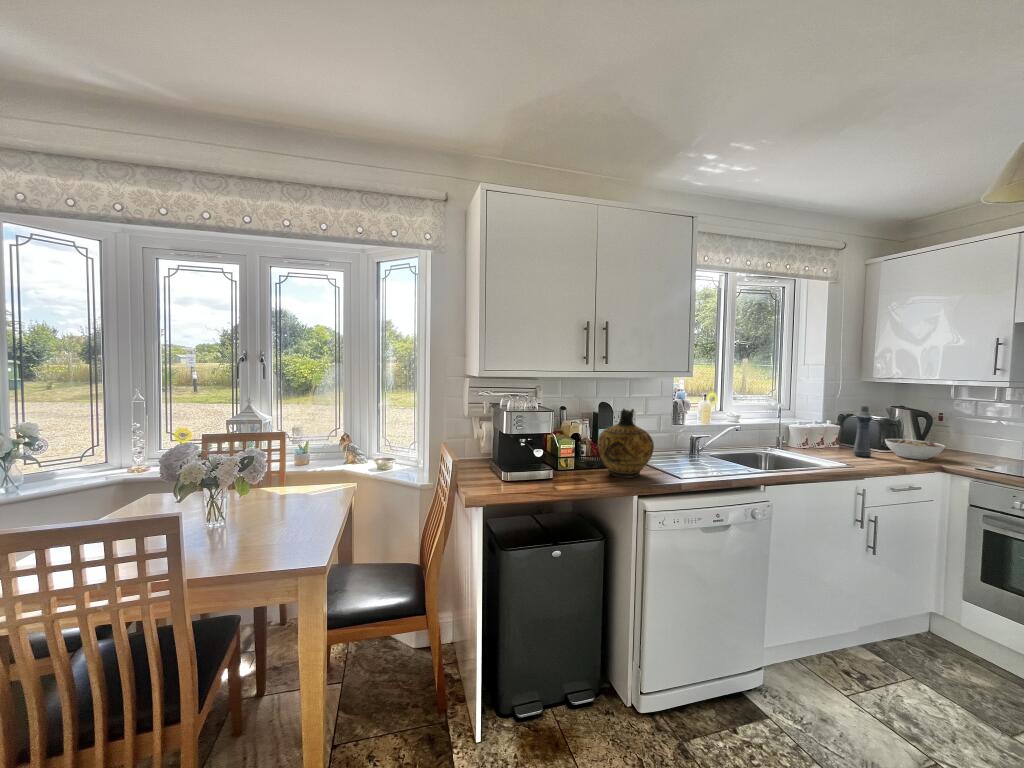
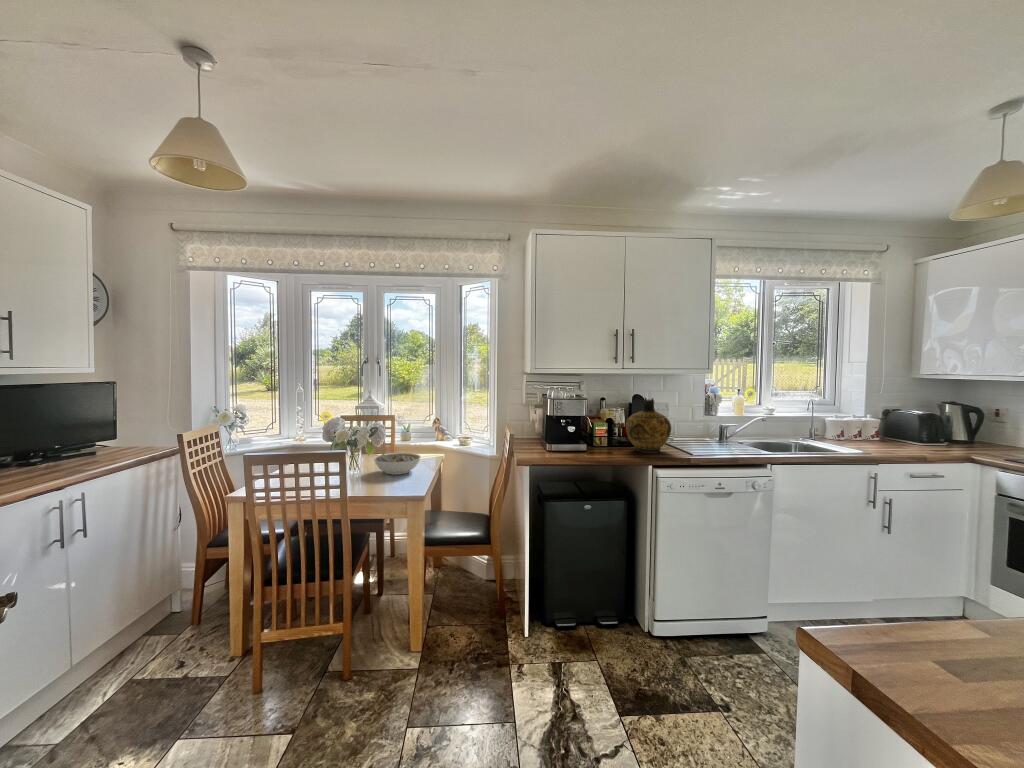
bottle: present [853,406,873,457] -> none [885,400,904,447]
bowl: present [885,439,945,460] -> present [374,453,421,475]

